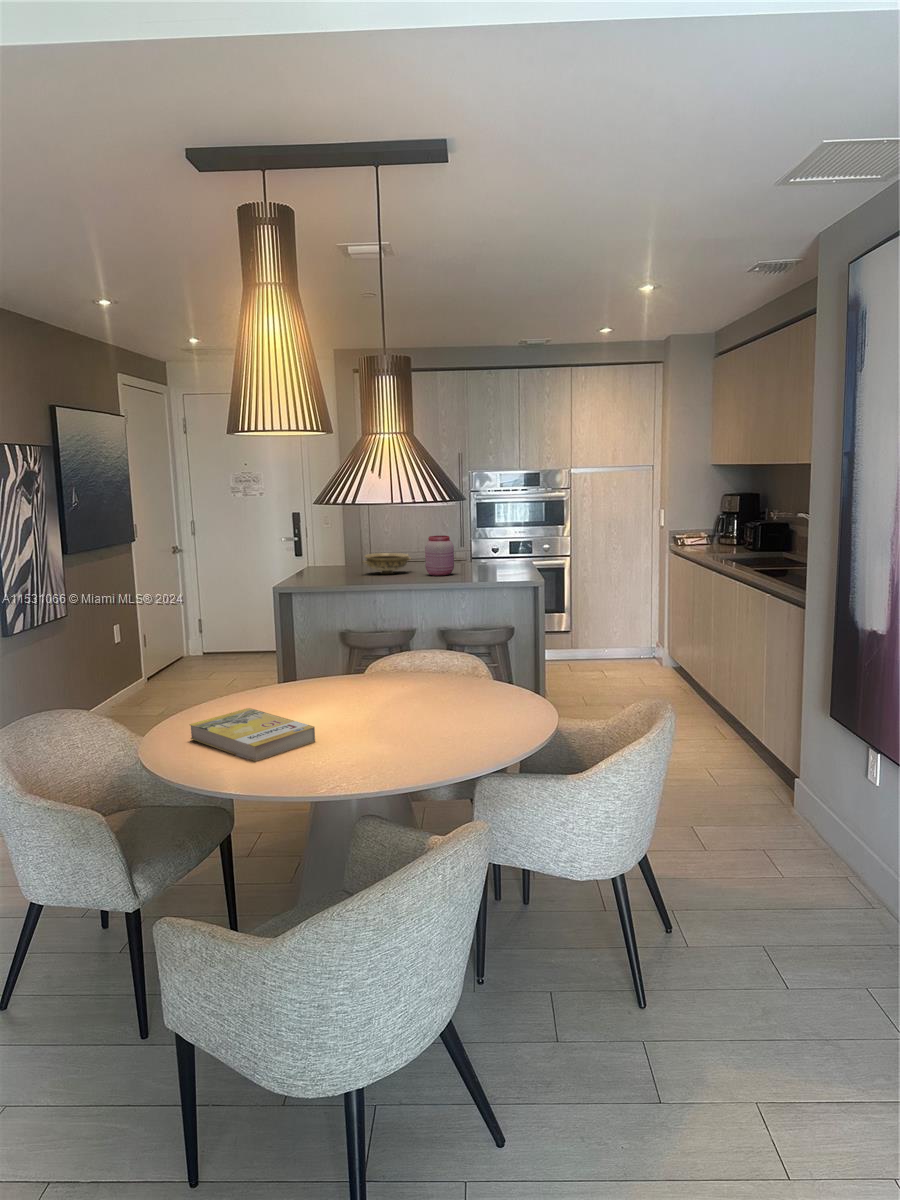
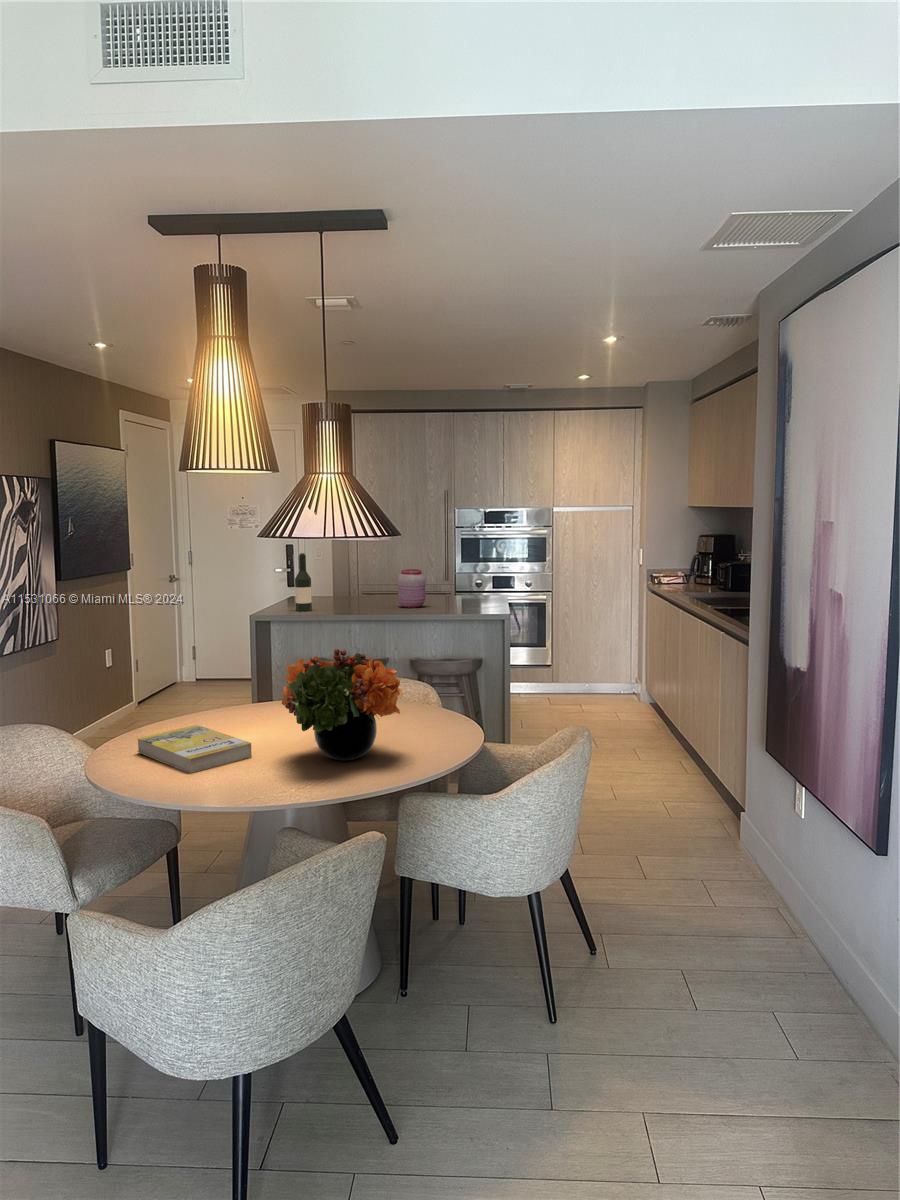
wine bottle: none [319,521,337,582] -> present [295,553,312,611]
ceramic bowl: present [362,553,411,574] -> none [339,585,387,605]
flower arrangement: none [345,624,477,743] -> present [282,649,402,760]

